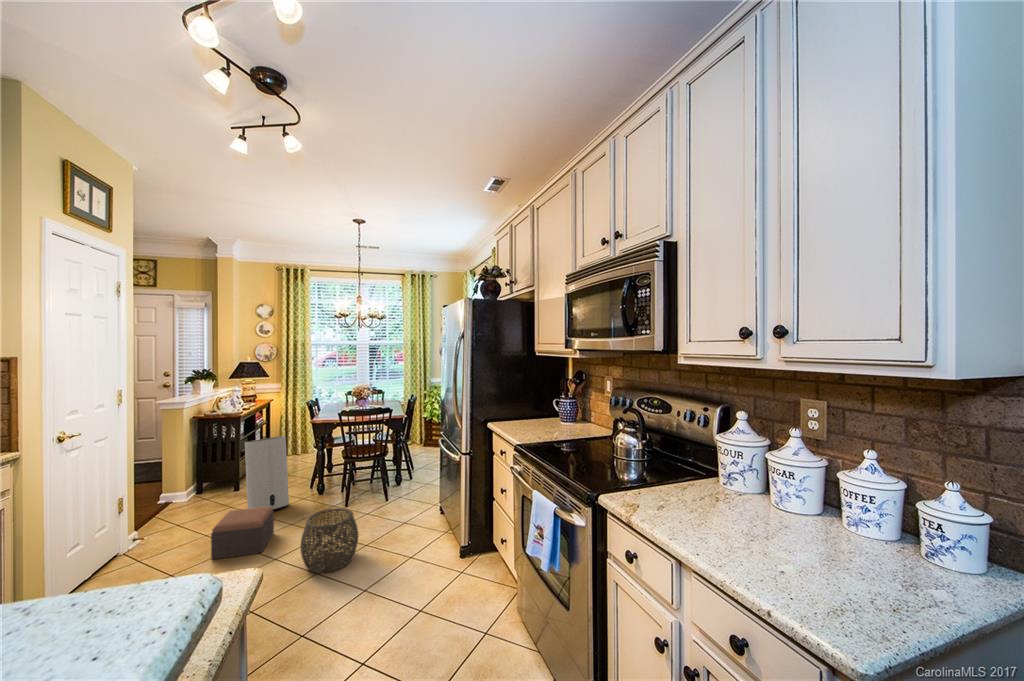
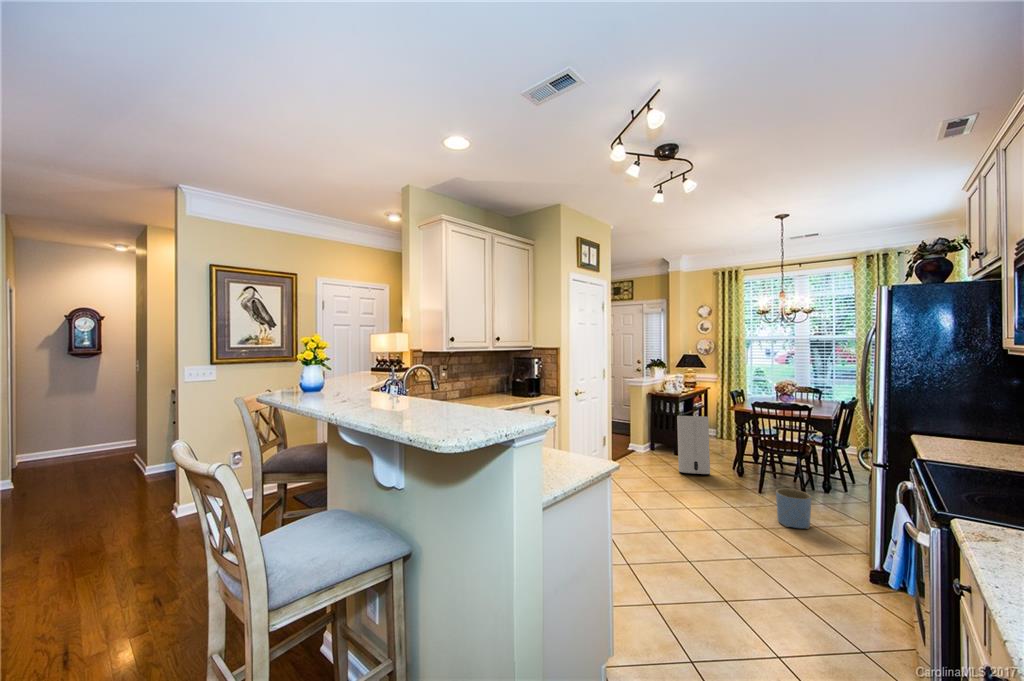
planter: none [377,497,408,540] -> present [776,489,811,529]
footstool: present [211,507,274,559] -> none [649,462,692,497]
woven basket: present [300,508,358,573] -> none [702,478,752,529]

